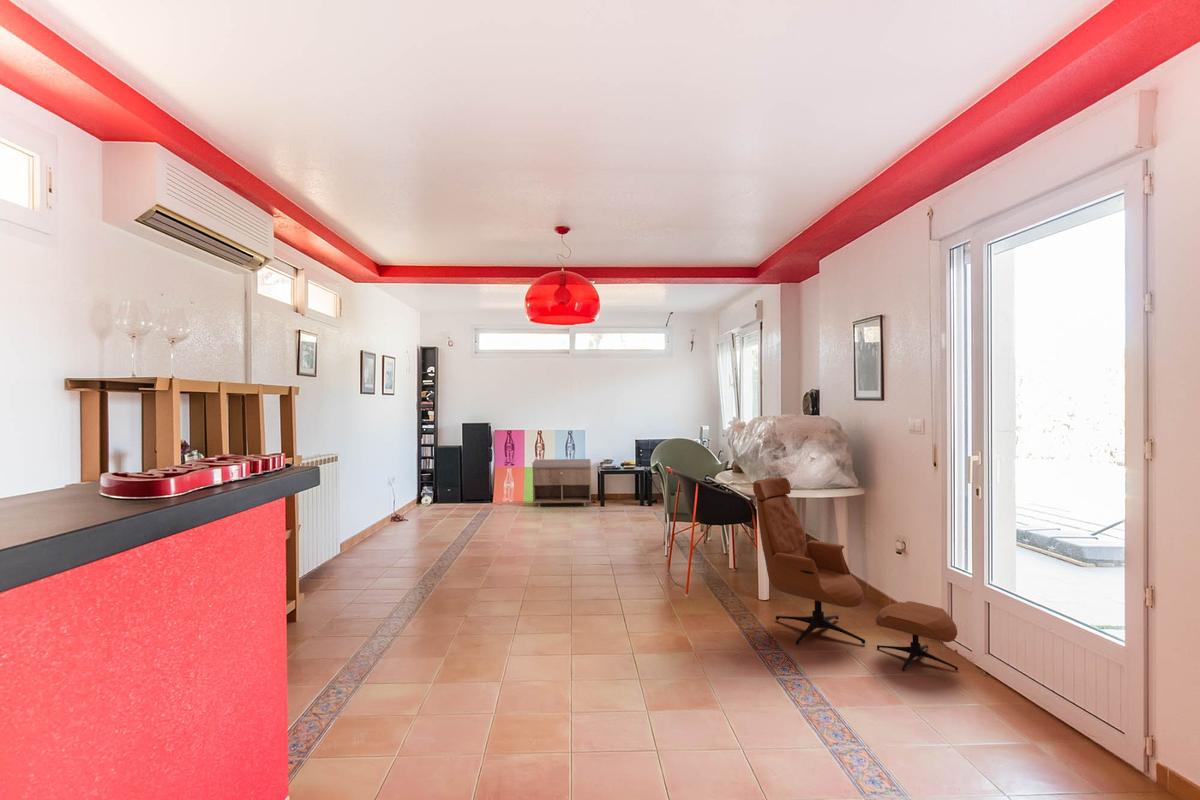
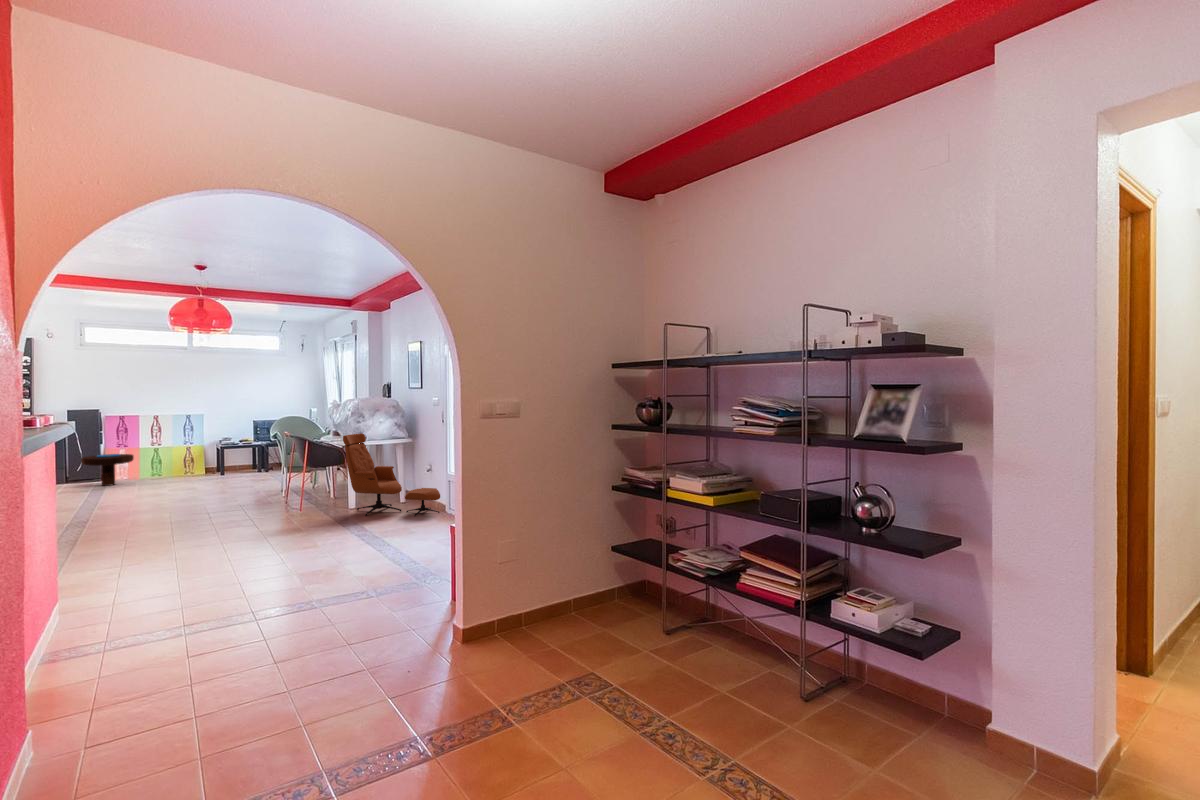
storage bench: present [532,459,591,507] -> none [151,438,213,481]
side table: none [472,473,516,509] -> present [81,454,134,486]

